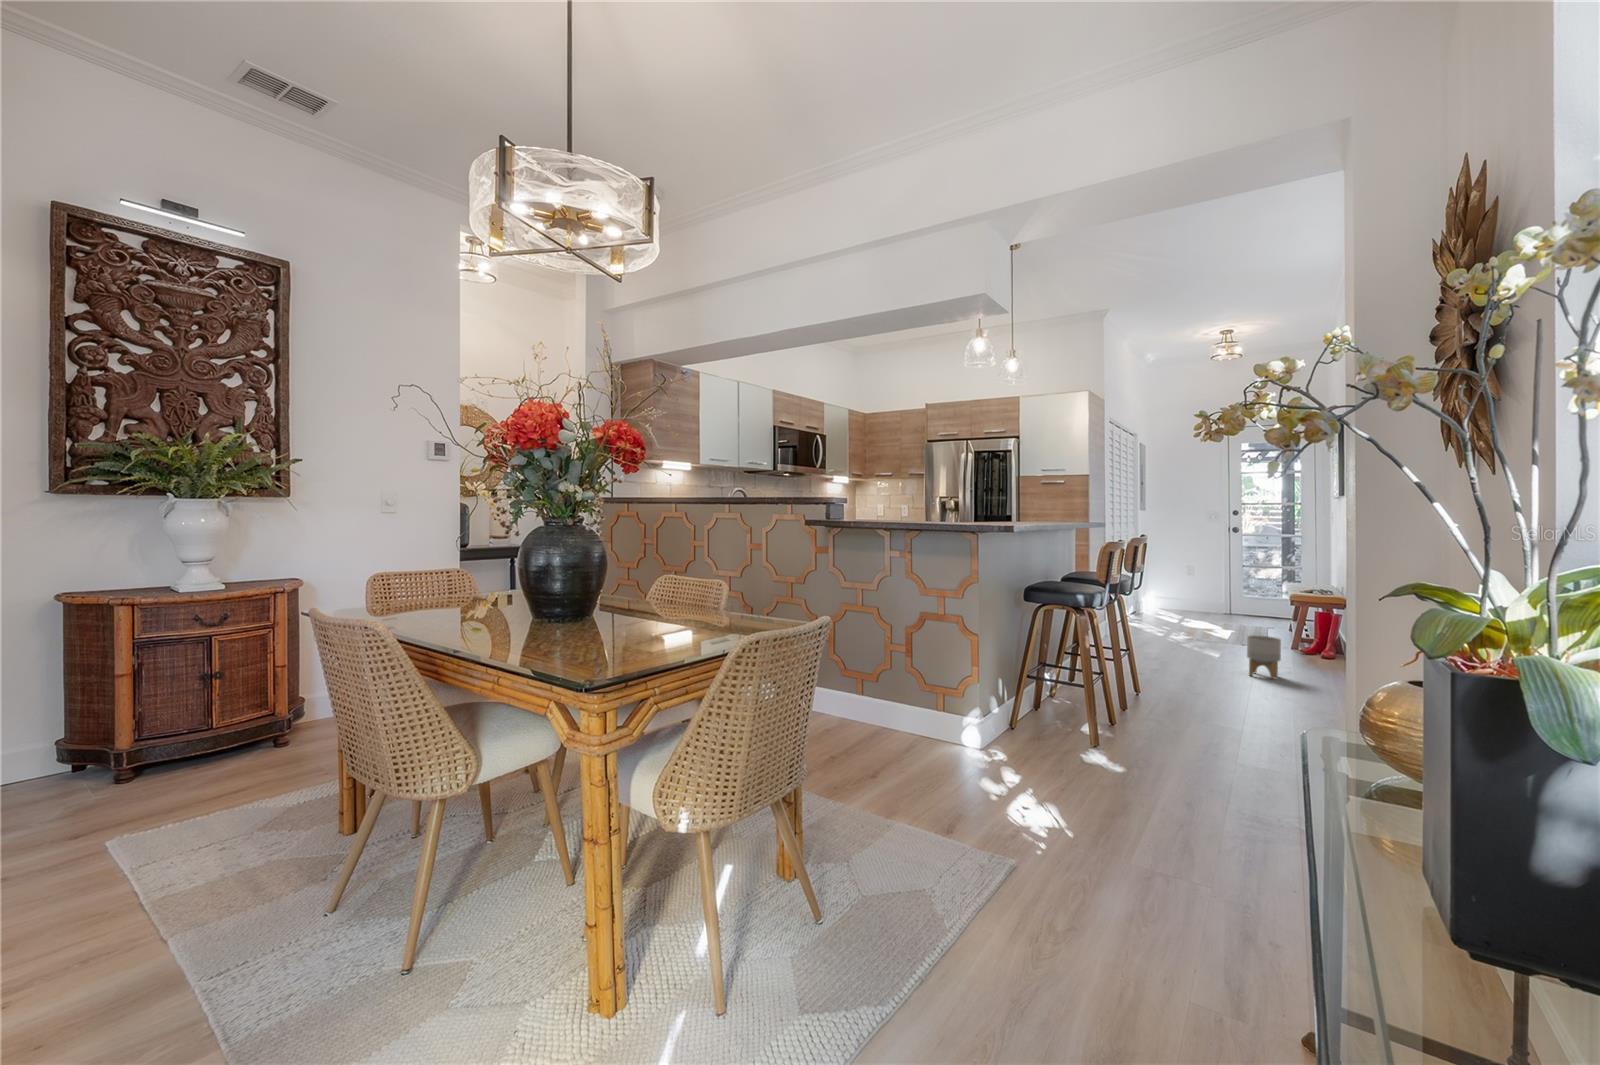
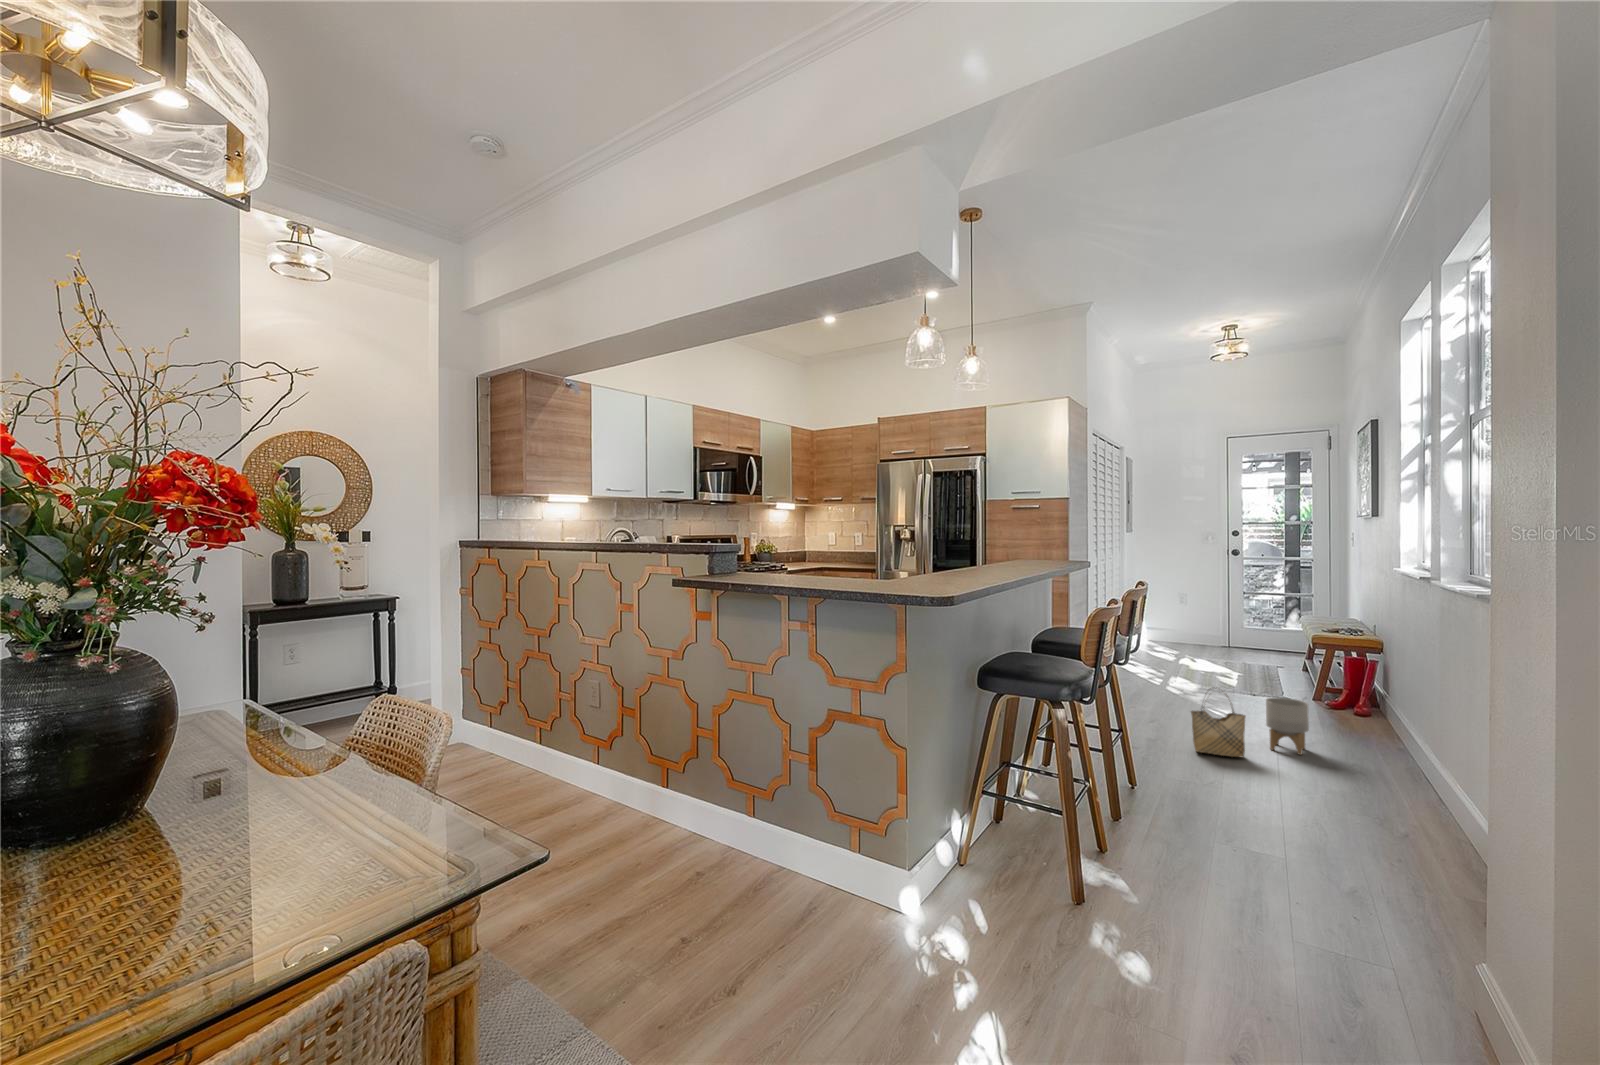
woven basket: none [1185,625,1230,679] -> present [1191,688,1246,757]

